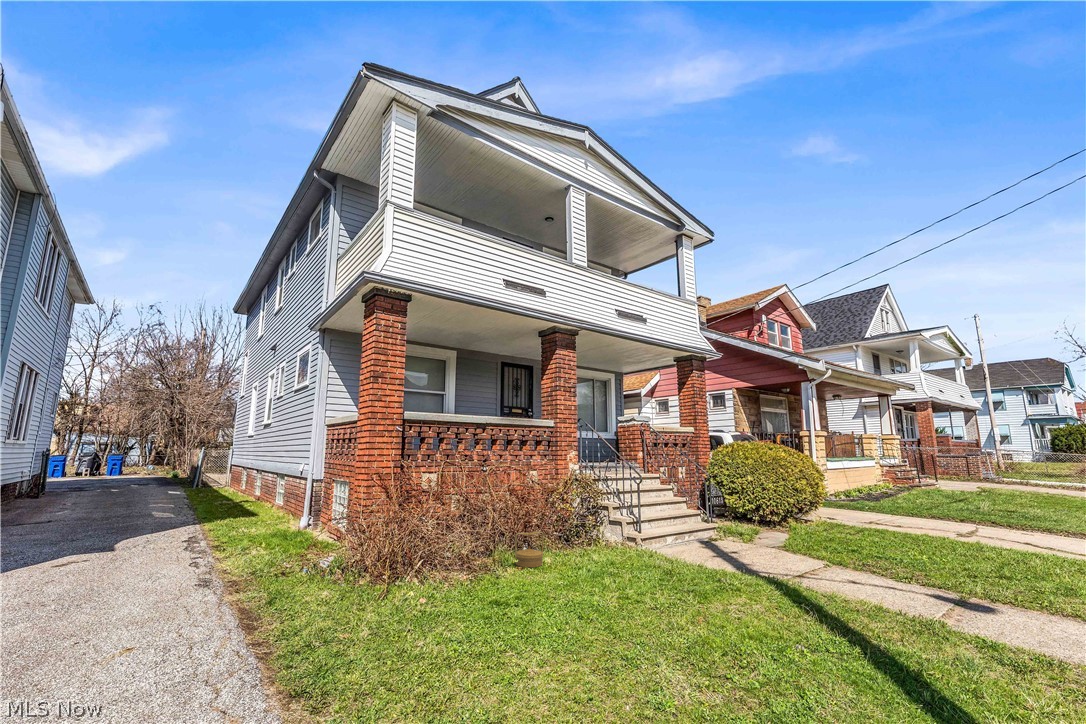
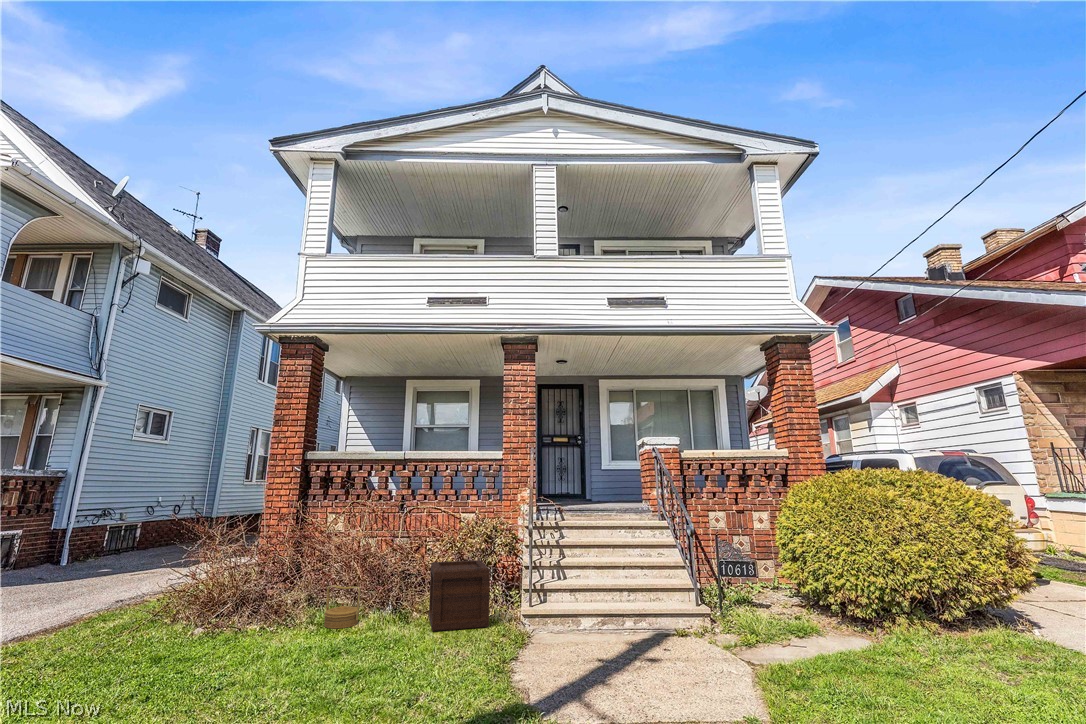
wooden crate: none [568,505,624,558] -> present [429,560,490,631]

